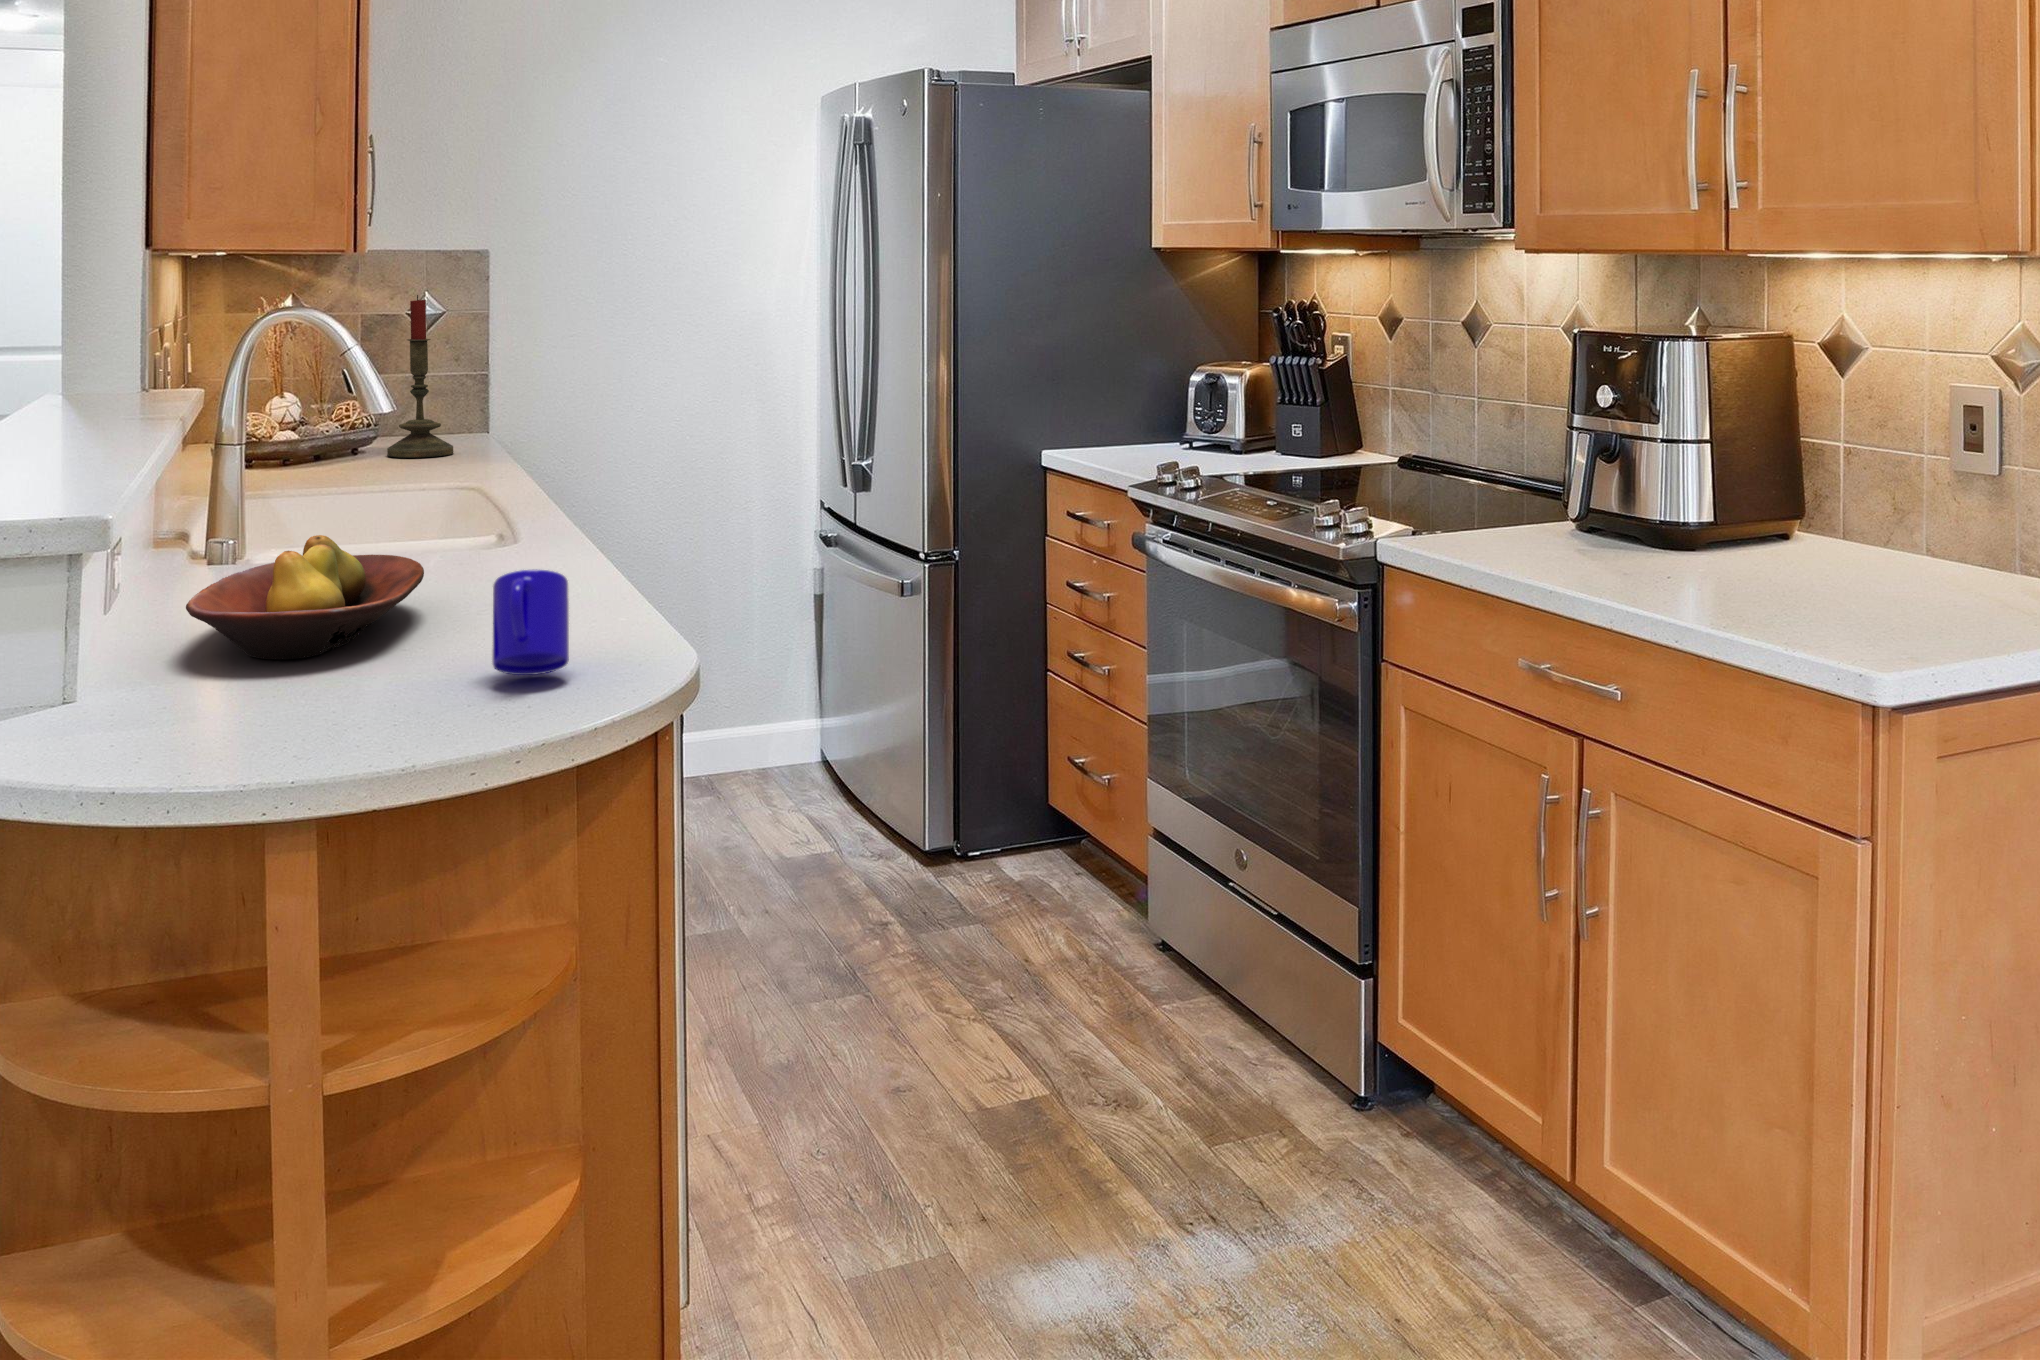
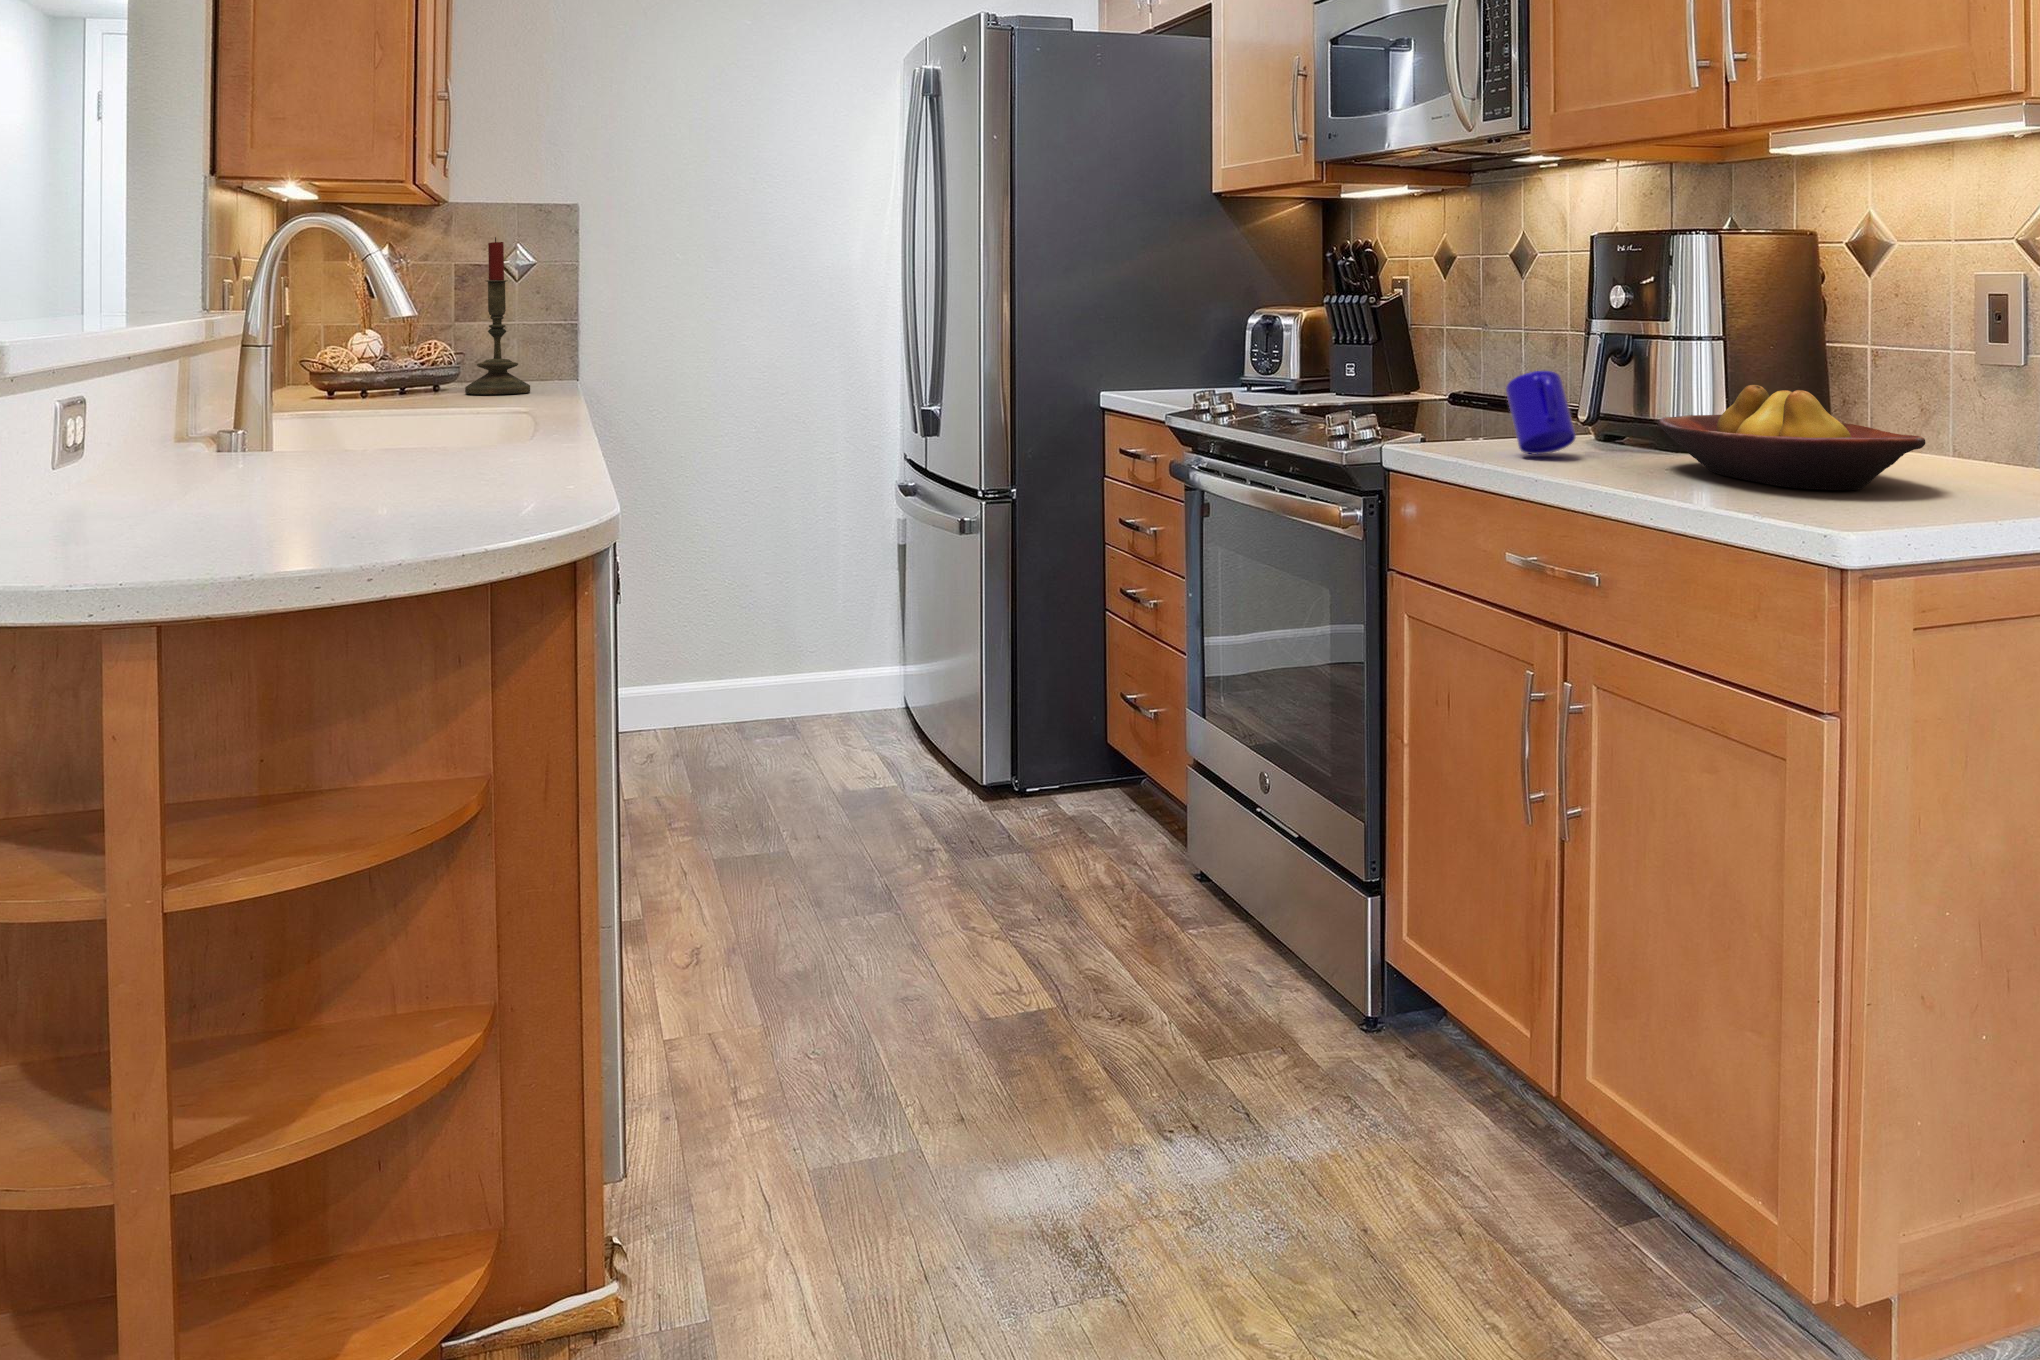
fruit bowl: present [186,535,424,659] -> present [1658,385,1925,490]
mug: present [492,570,569,675] -> present [1506,371,1576,455]

